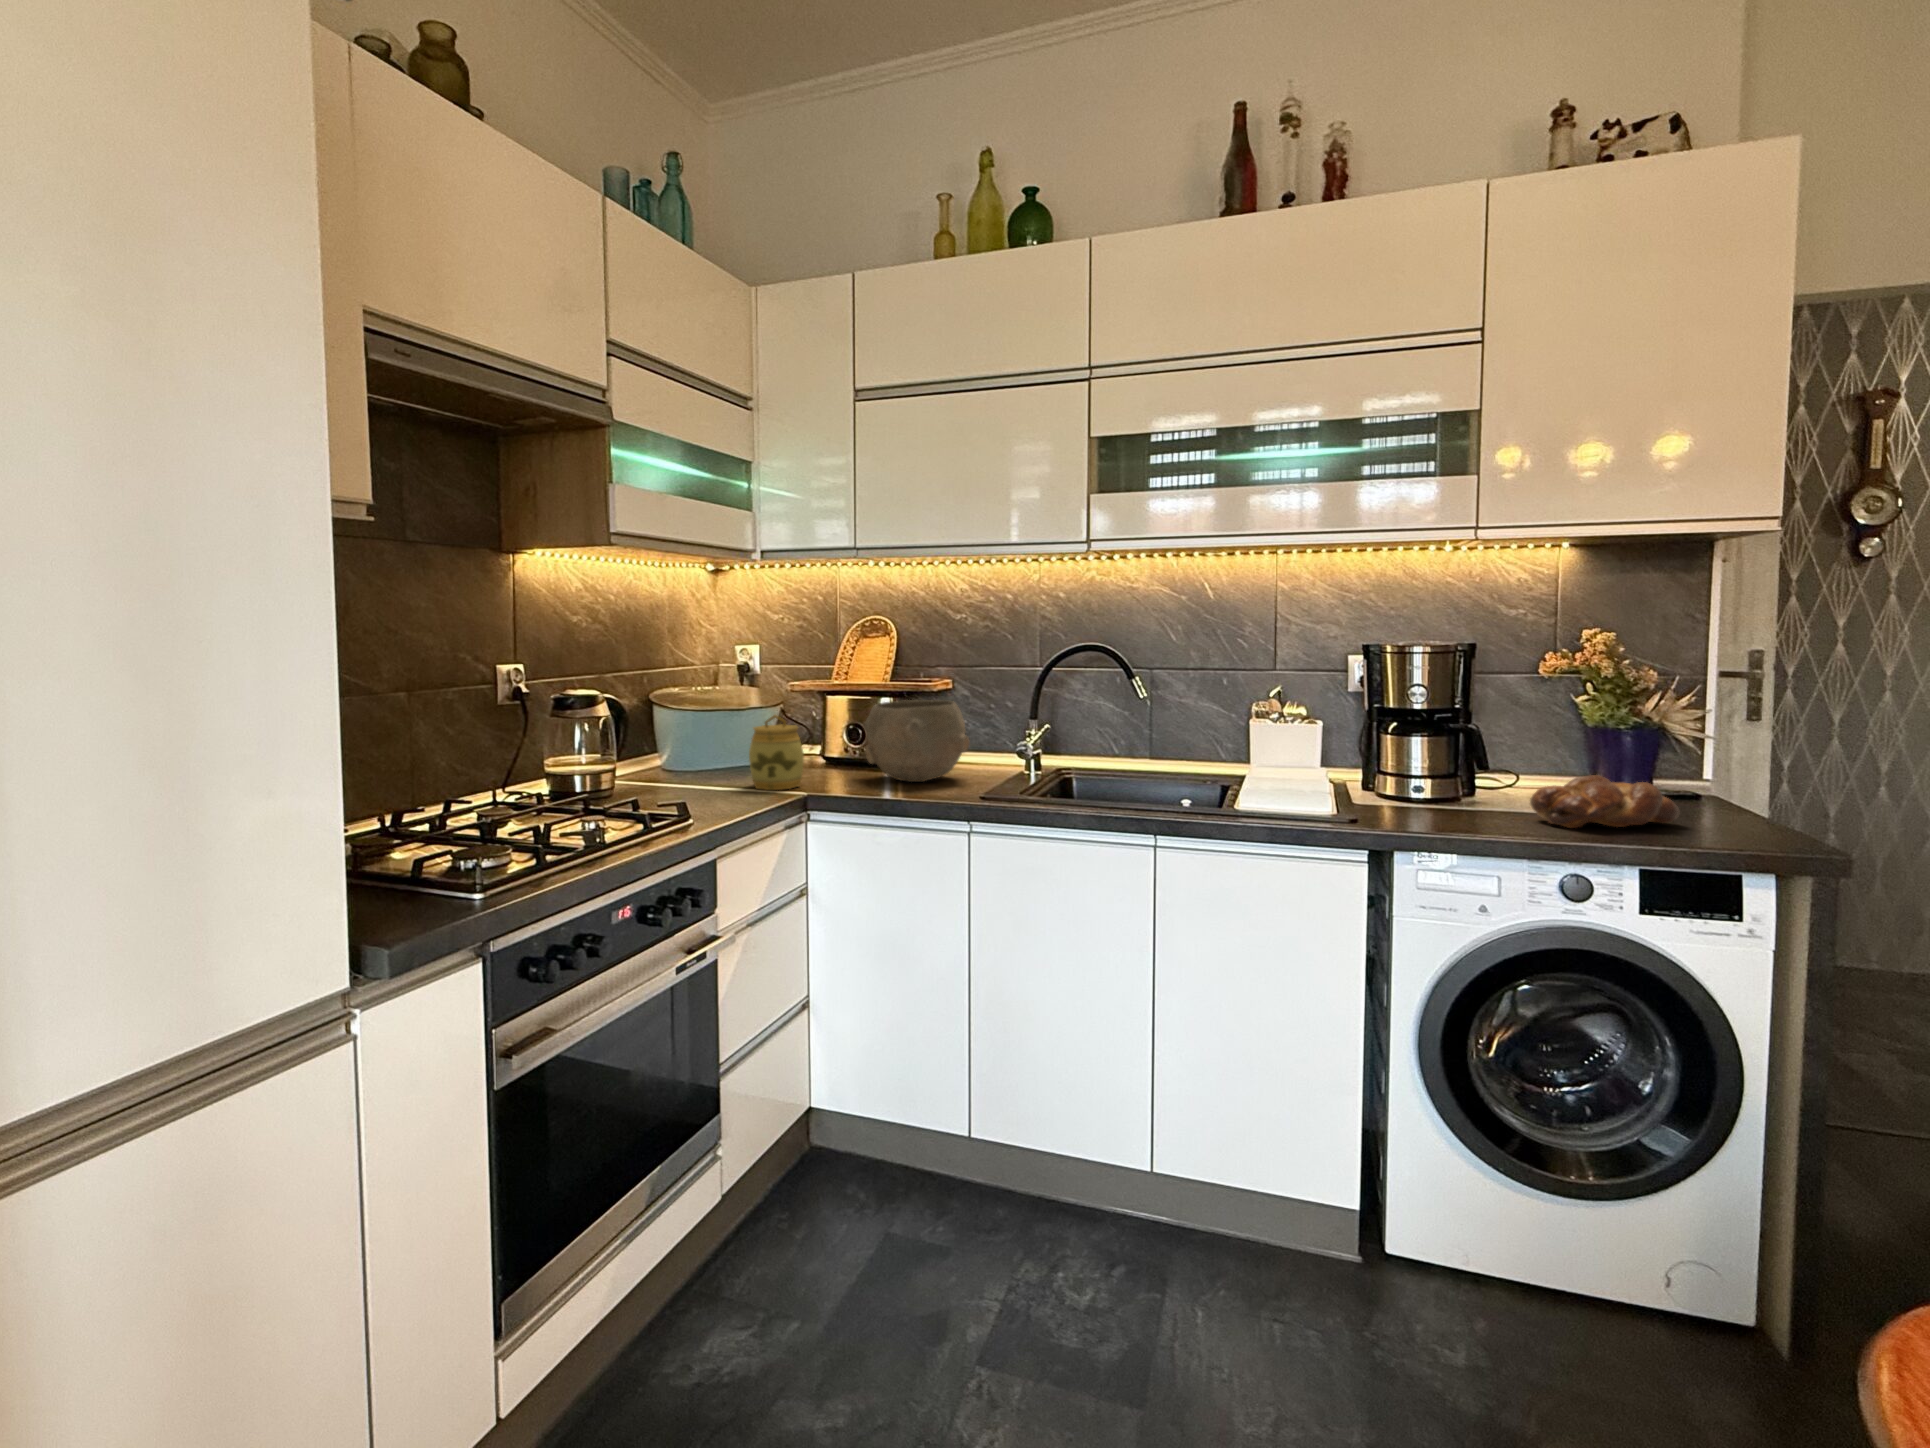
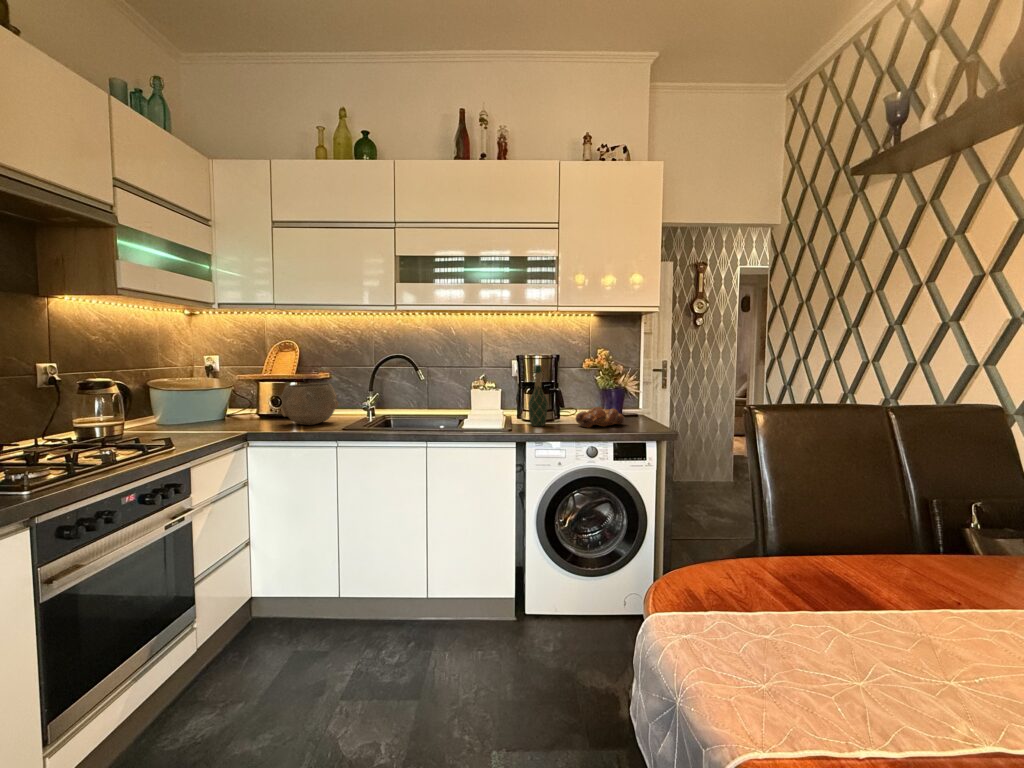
wine bottle: none [1400,669,1453,816] -> present [529,365,548,426]
jar: present [749,715,804,790] -> none [211,392,245,432]

